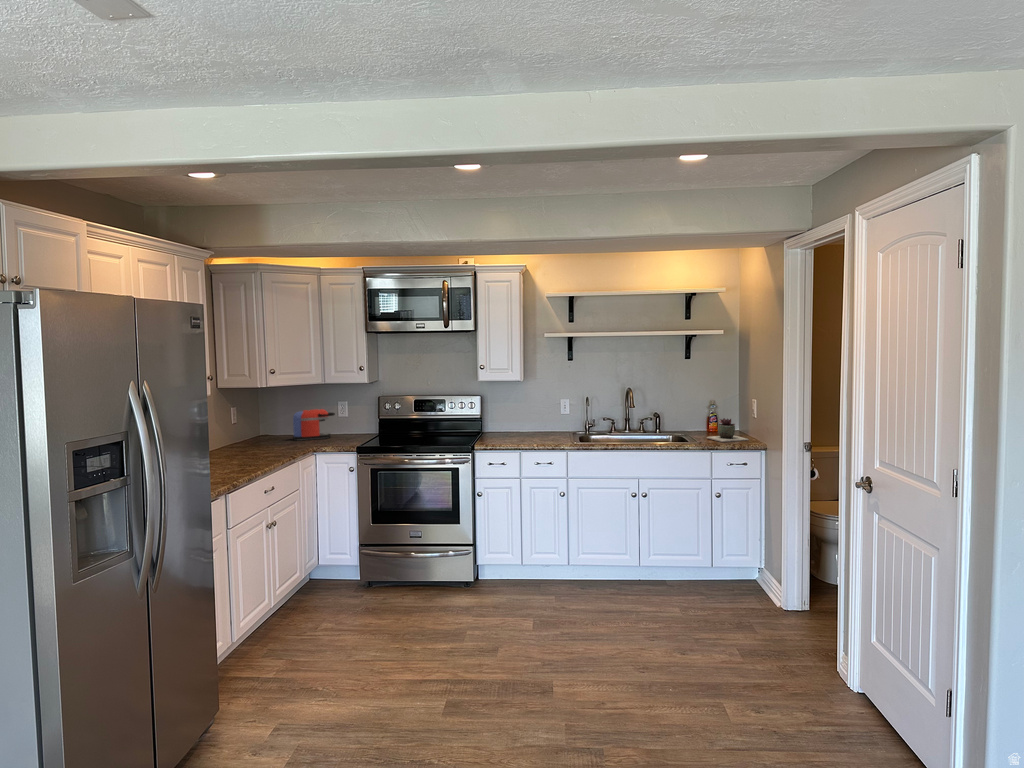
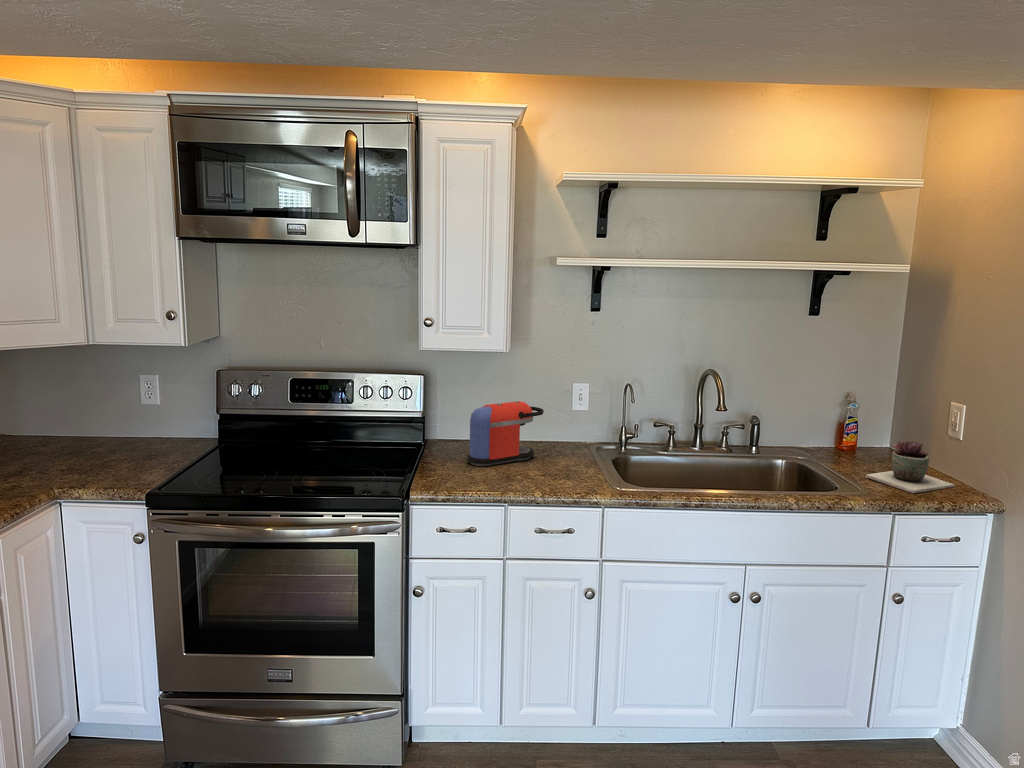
coffee maker: present [293,409,335,440] -> present [467,401,544,466]

